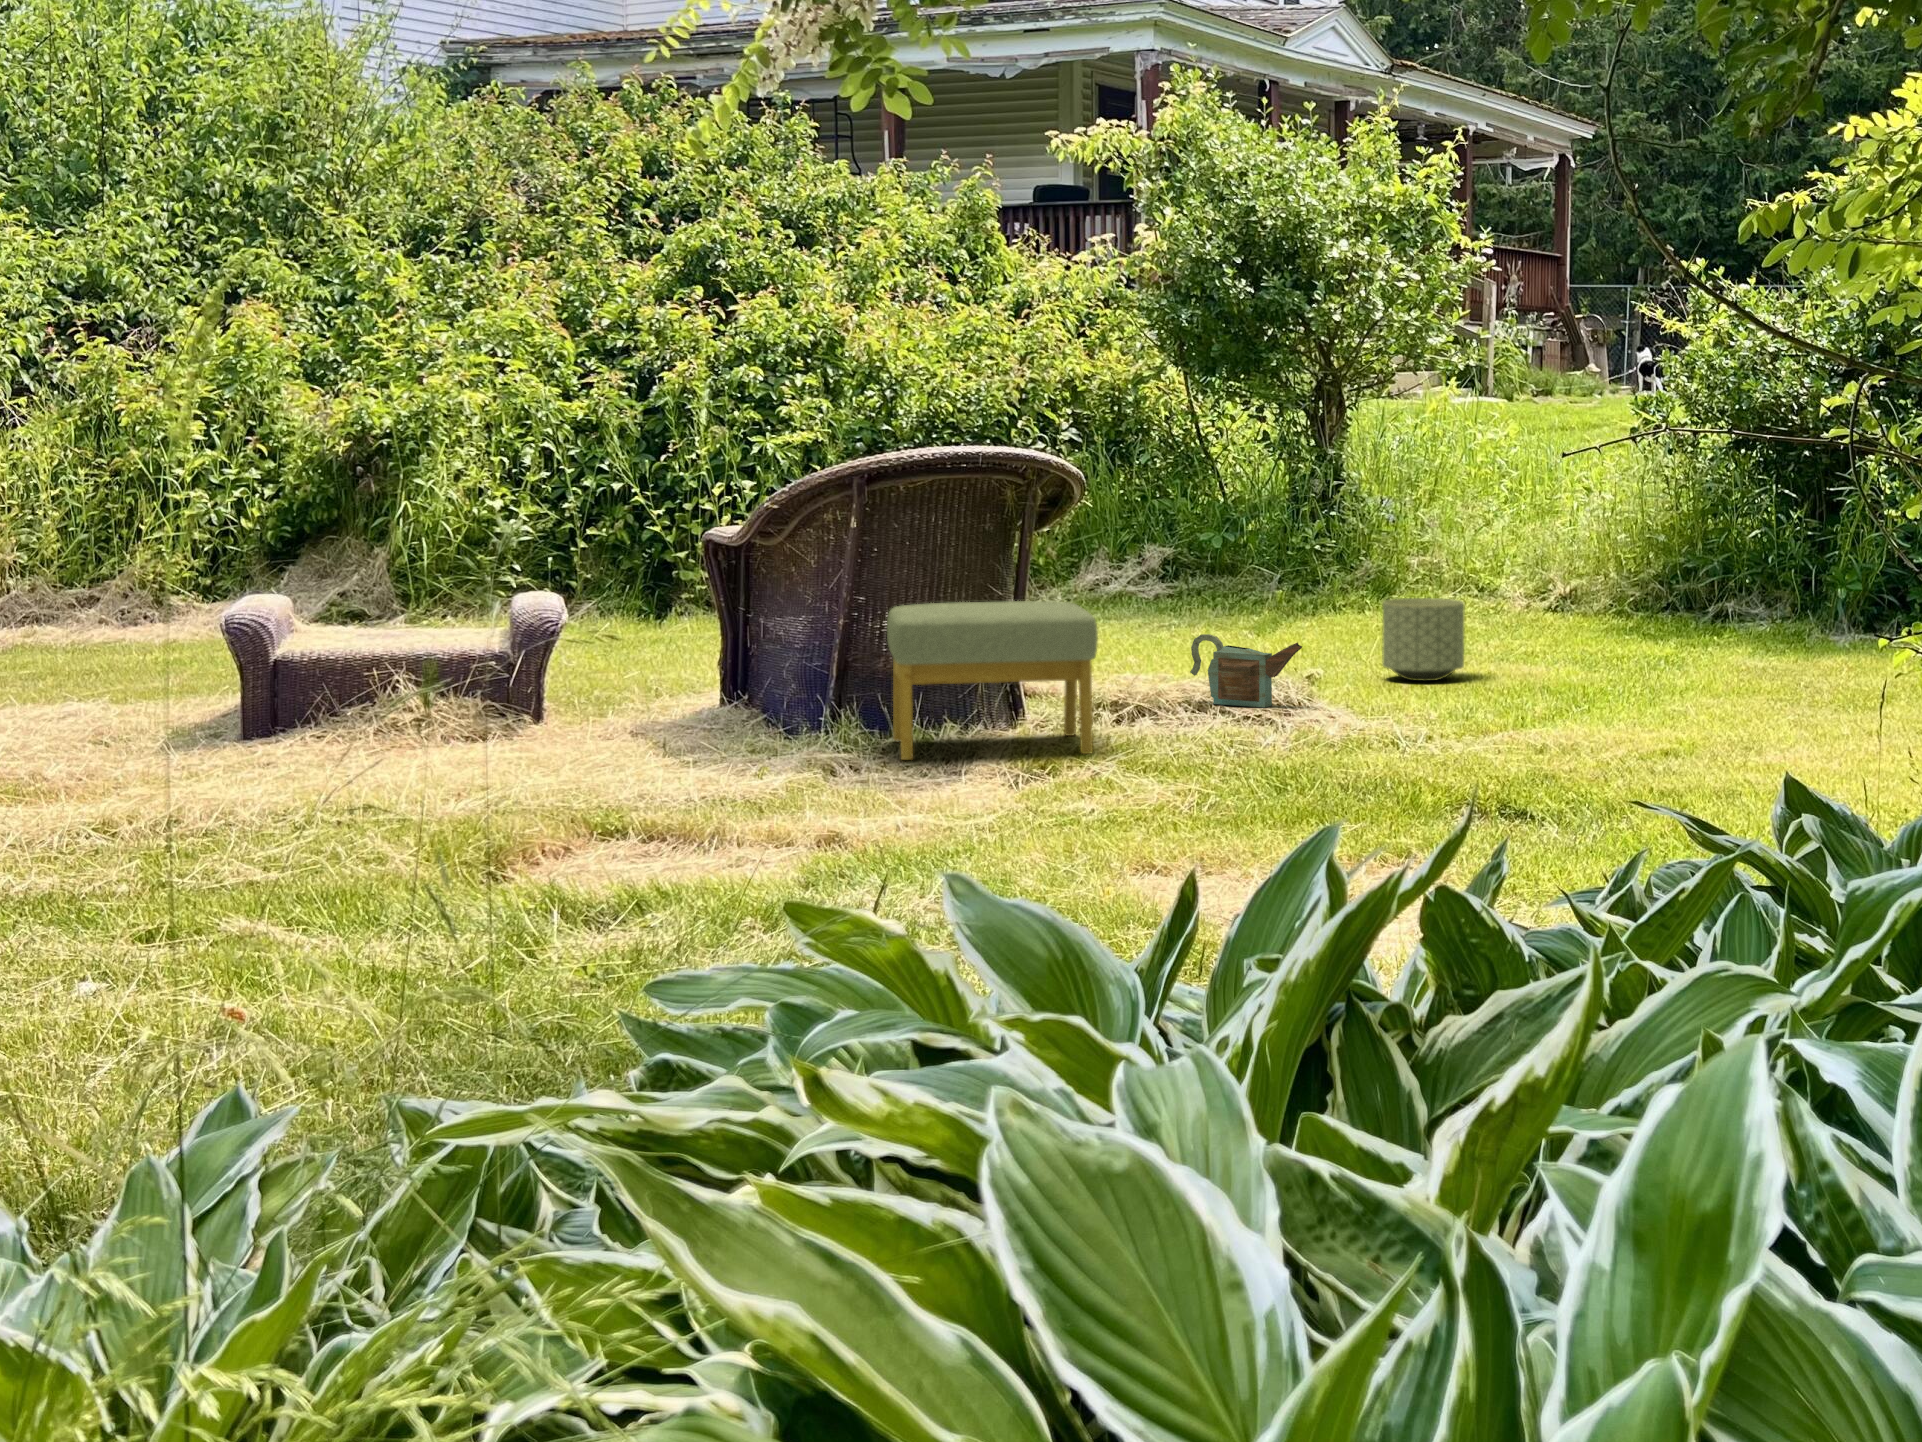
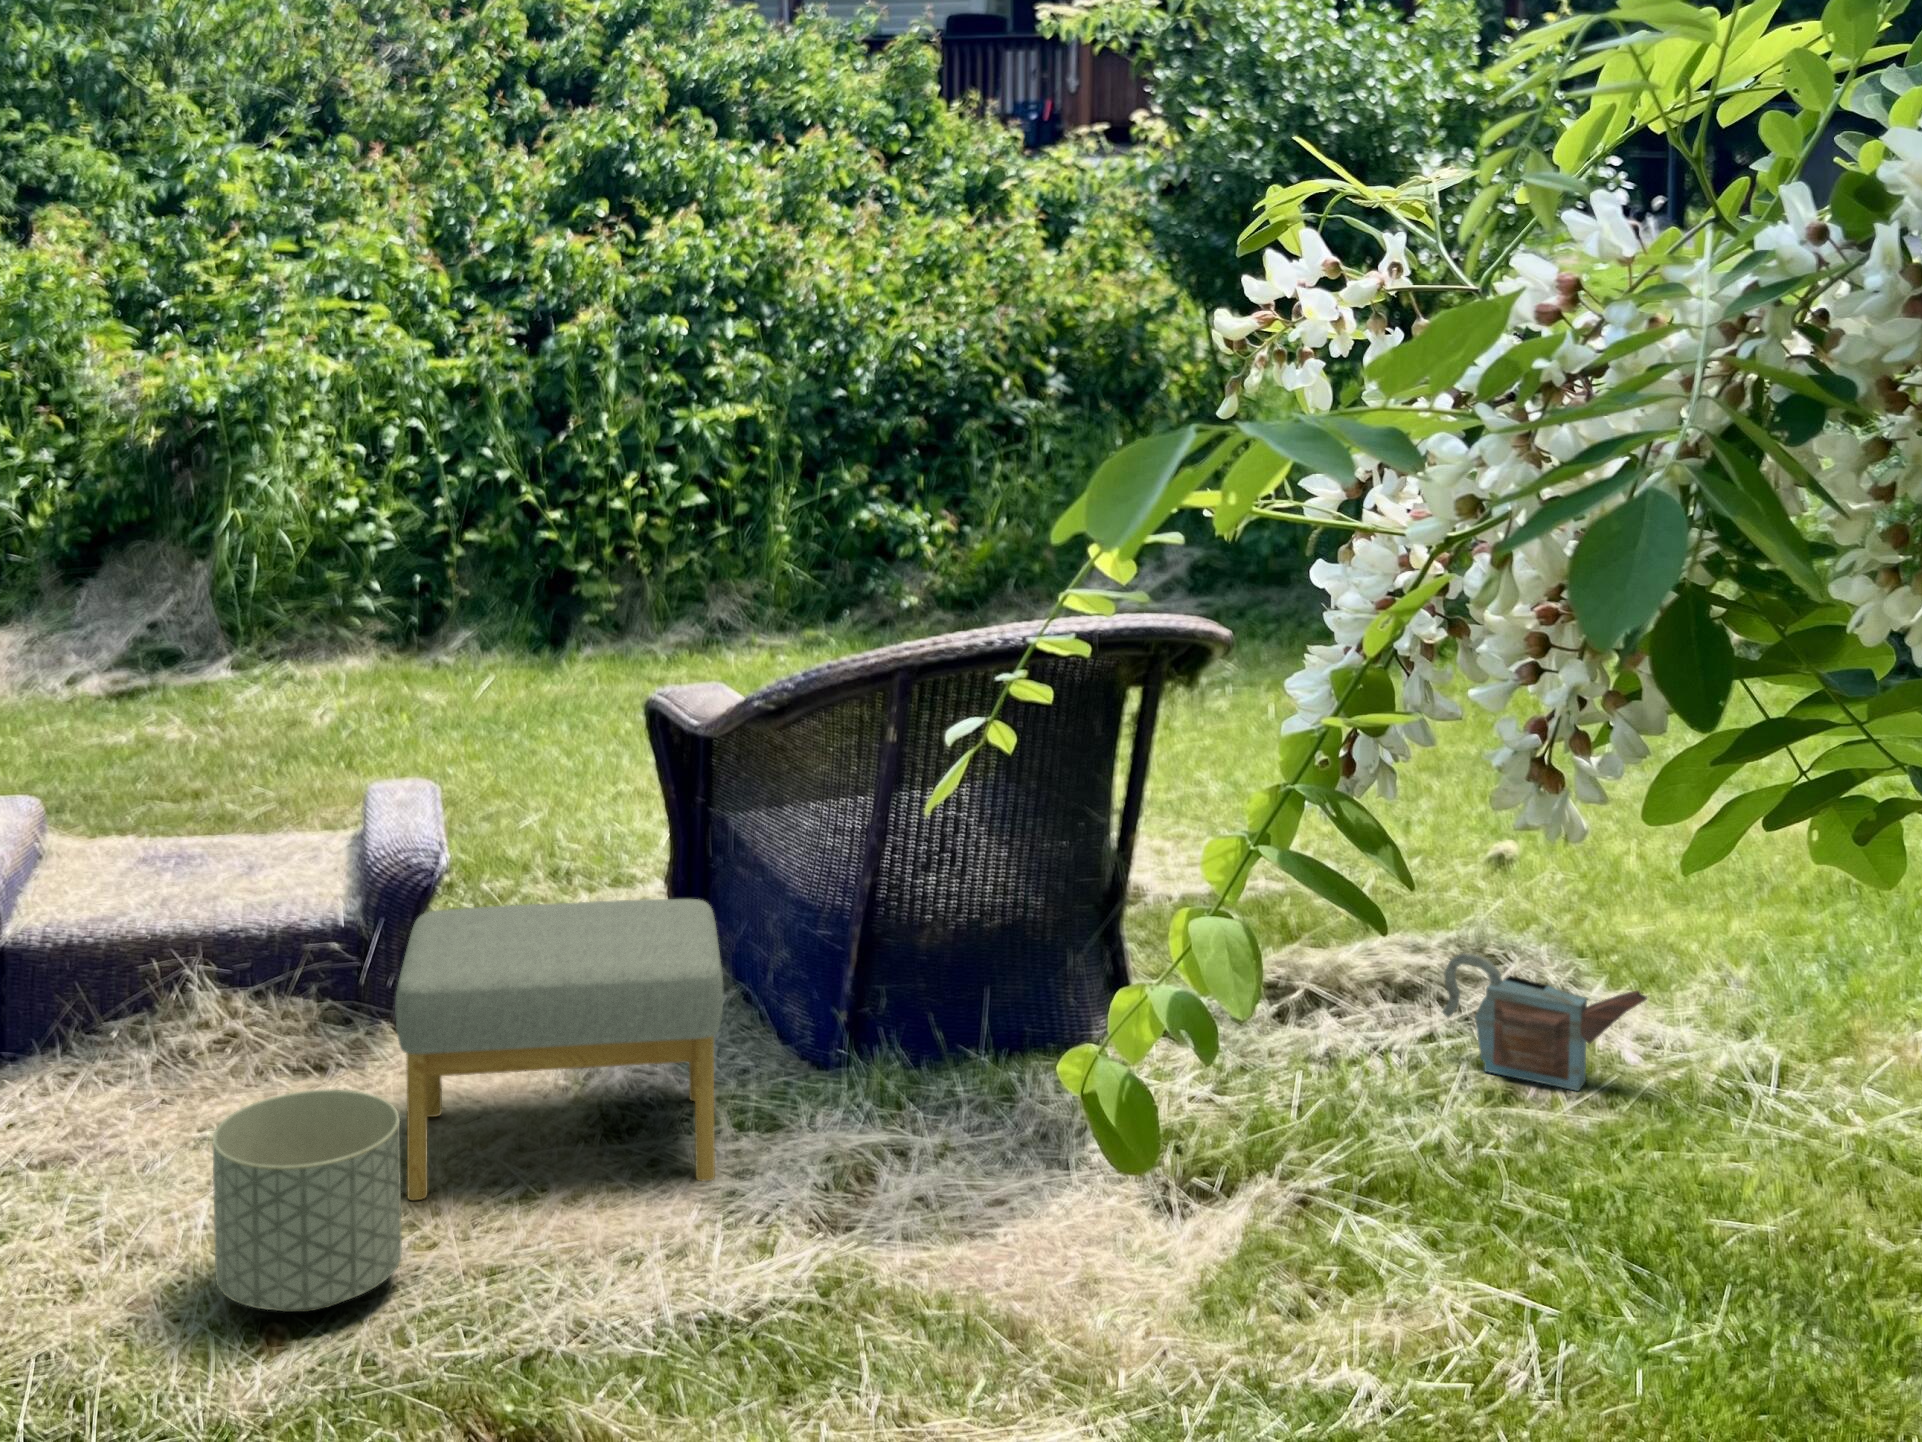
planter: present [1382,598,1465,681] -> present [213,1090,402,1312]
footstool: present [887,601,1098,760] -> present [396,899,723,1200]

